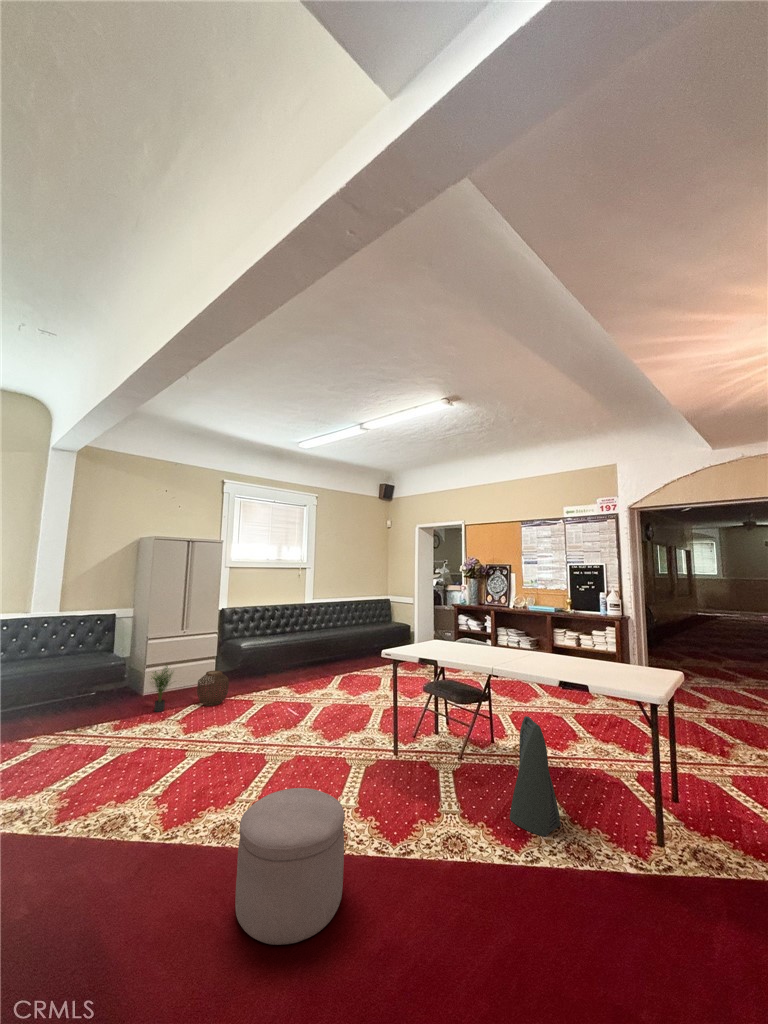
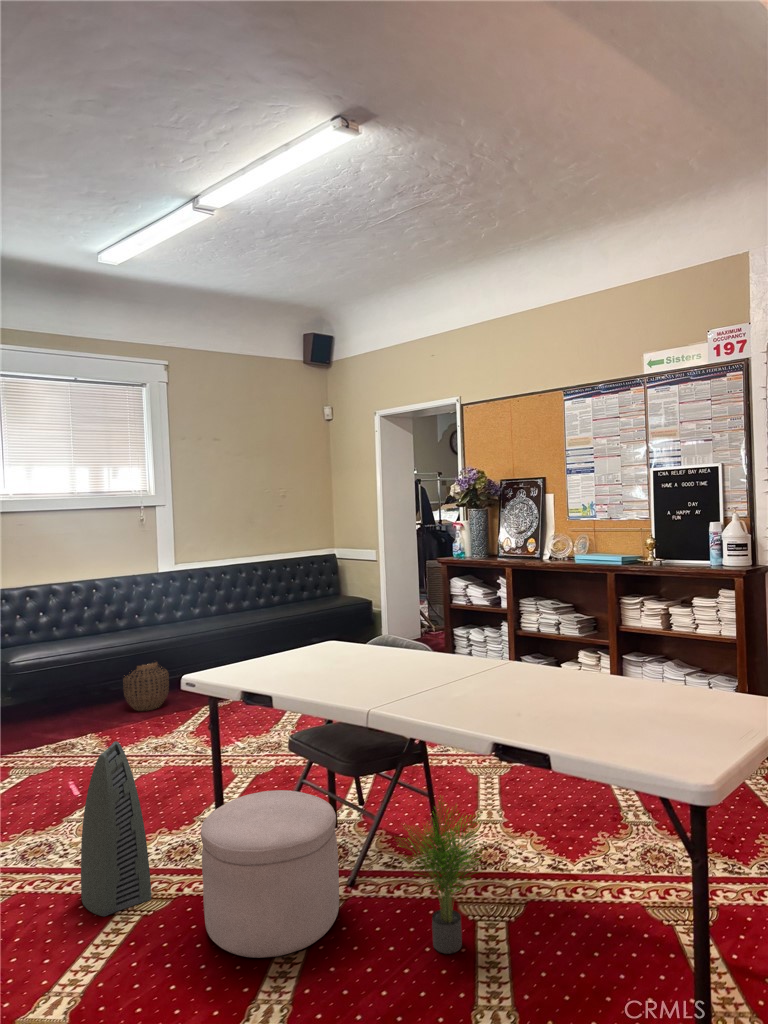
potted plant: present [151,666,173,712] -> present [400,802,481,954]
air purifier: present [510,716,561,836] -> present [81,741,151,916]

